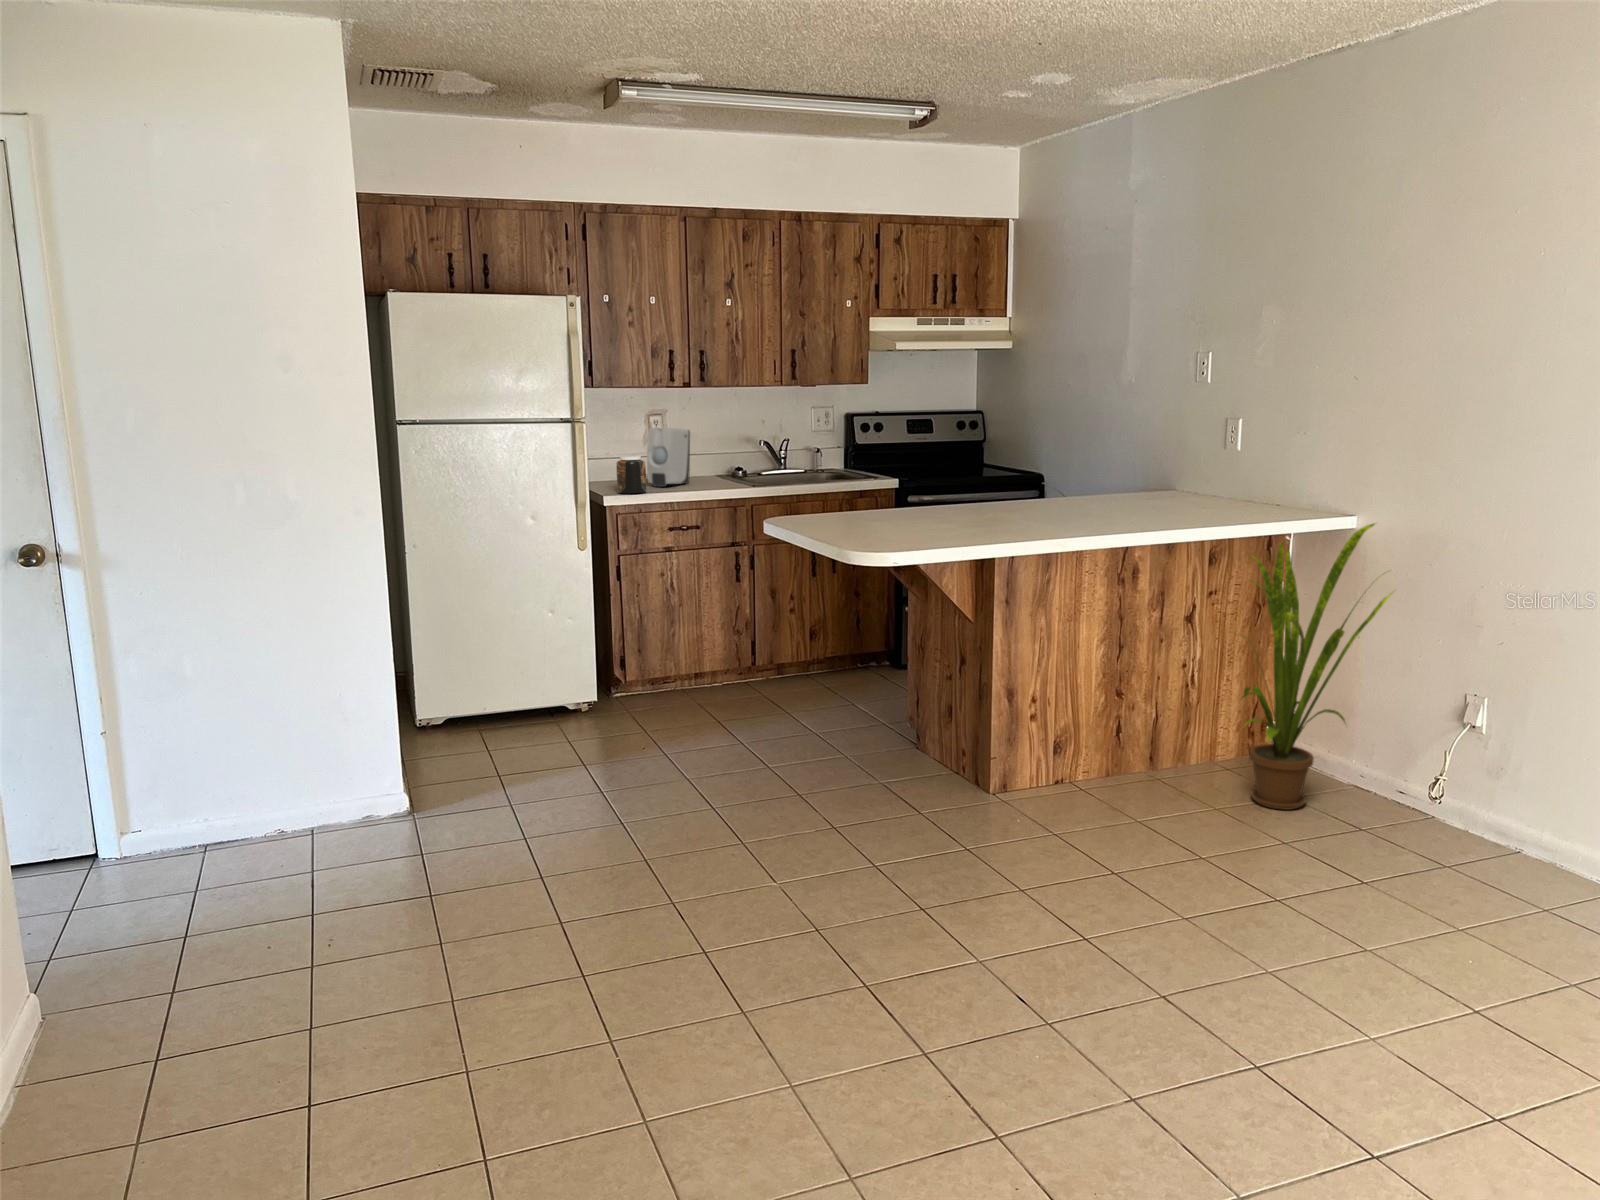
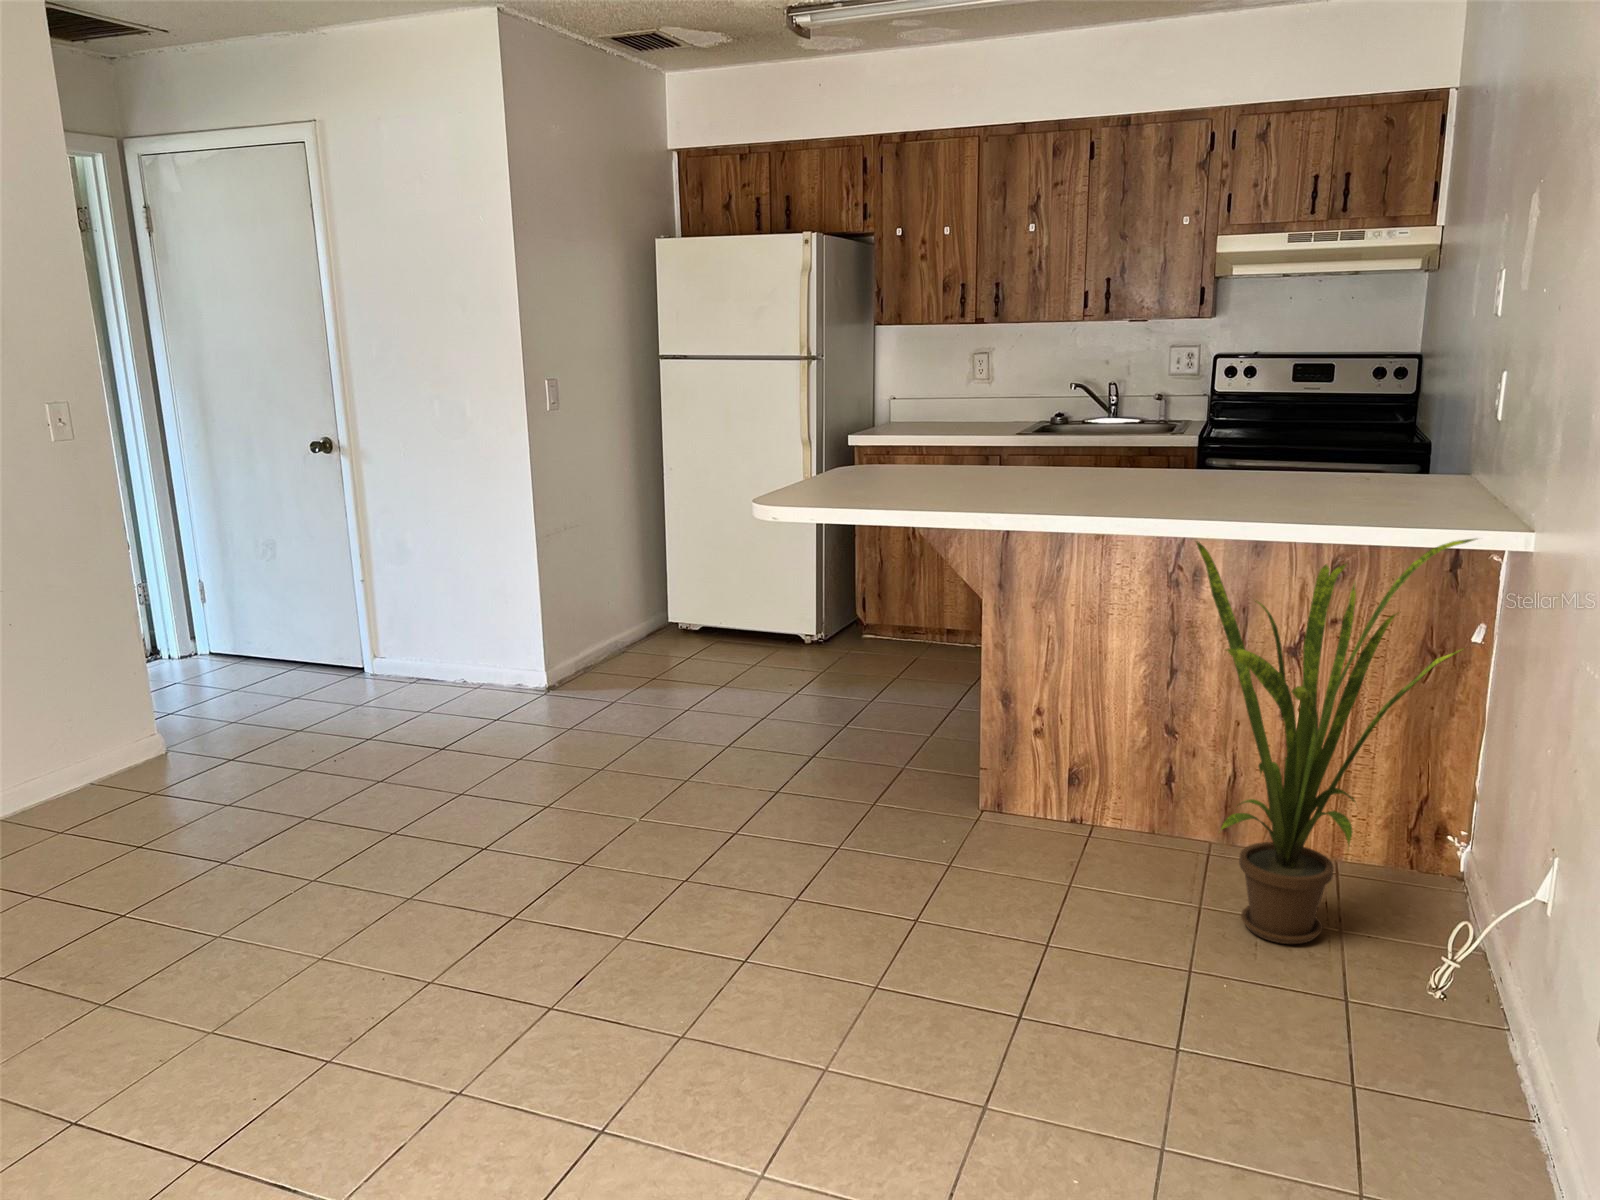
soap dispenser: present [647,428,690,487] -> none [928,367,979,430]
jar: present [616,455,646,493] -> none [879,395,908,434]

